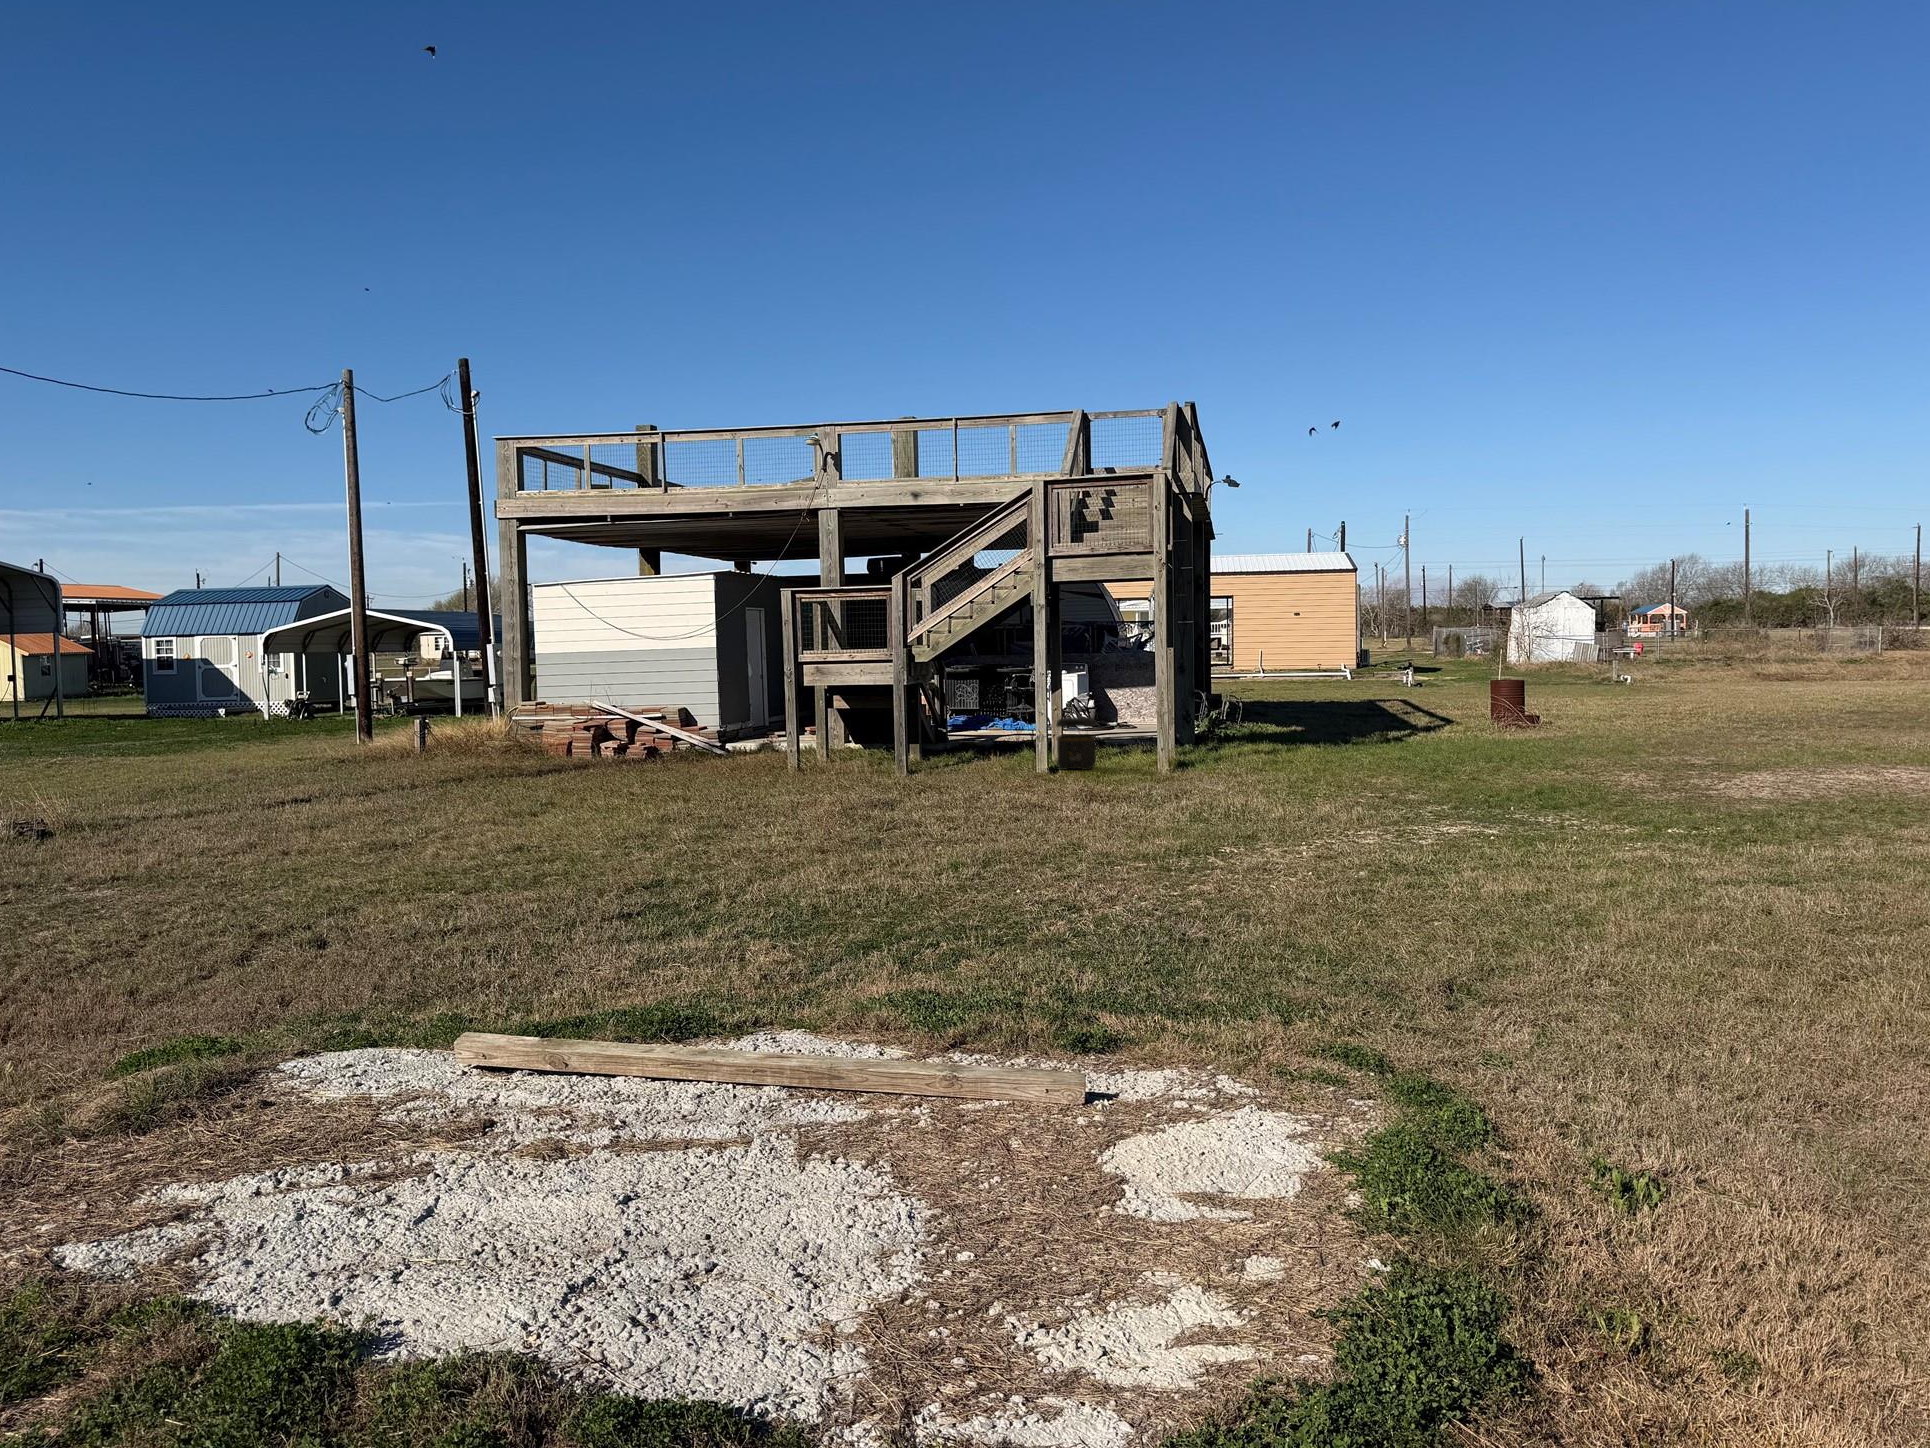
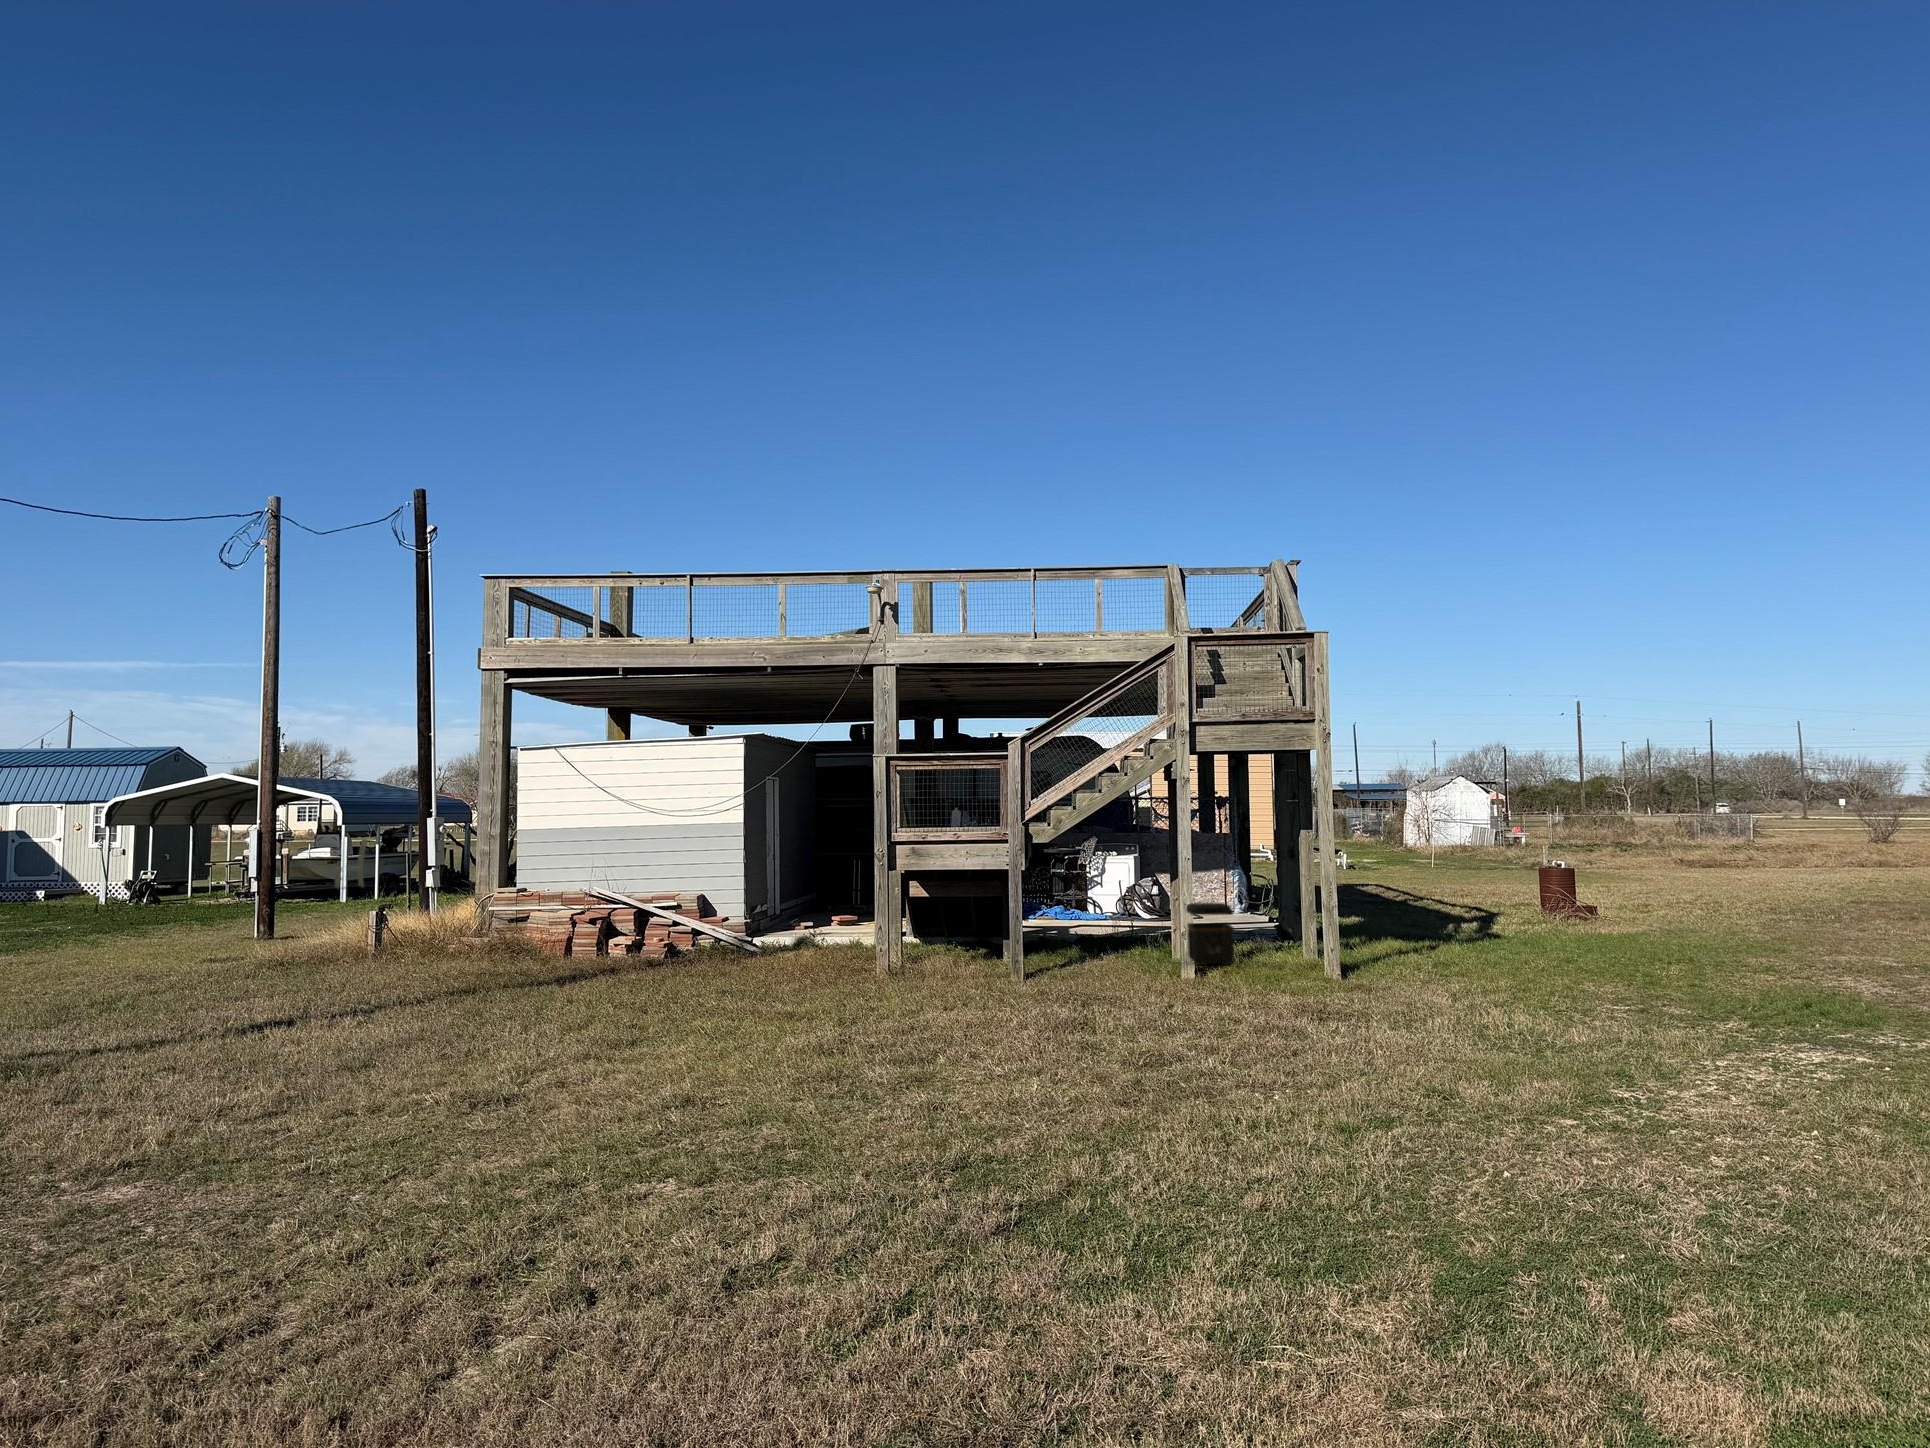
chair: none [452,666,477,711] -> present [335,839,367,888]

